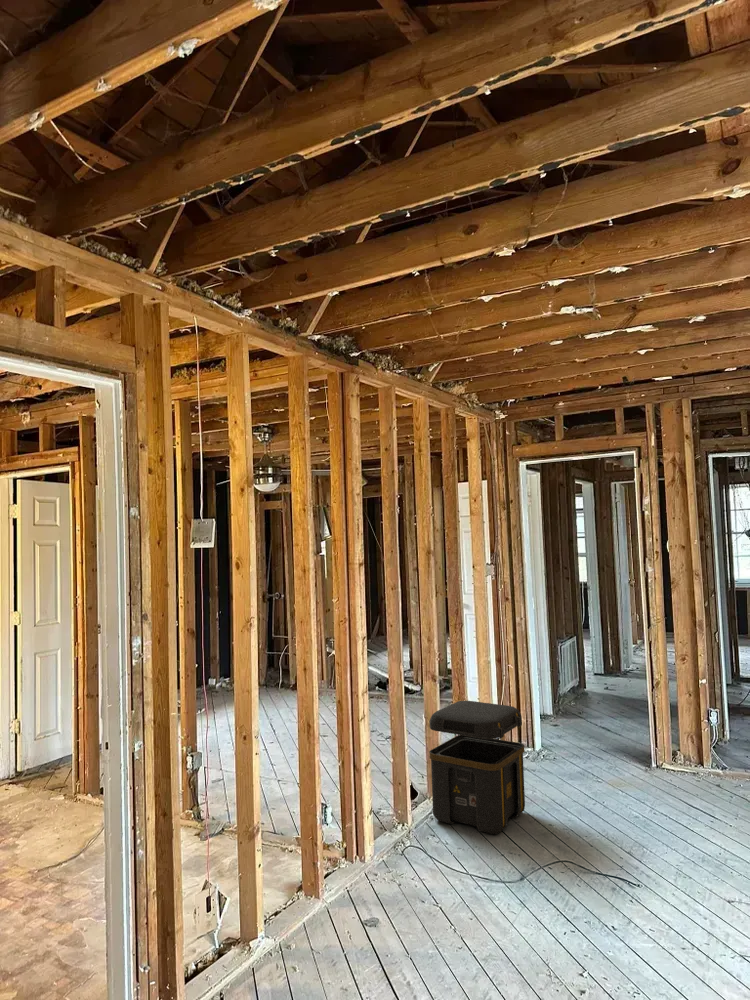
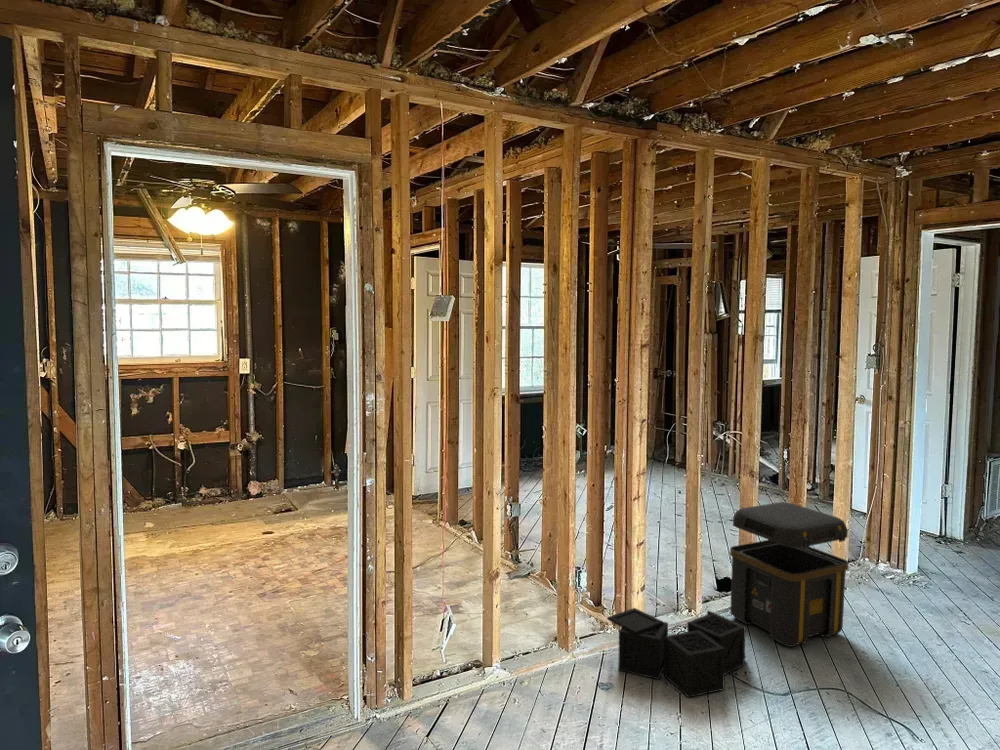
storage bin: none [354,817,488,907] -> present [607,608,750,697]

